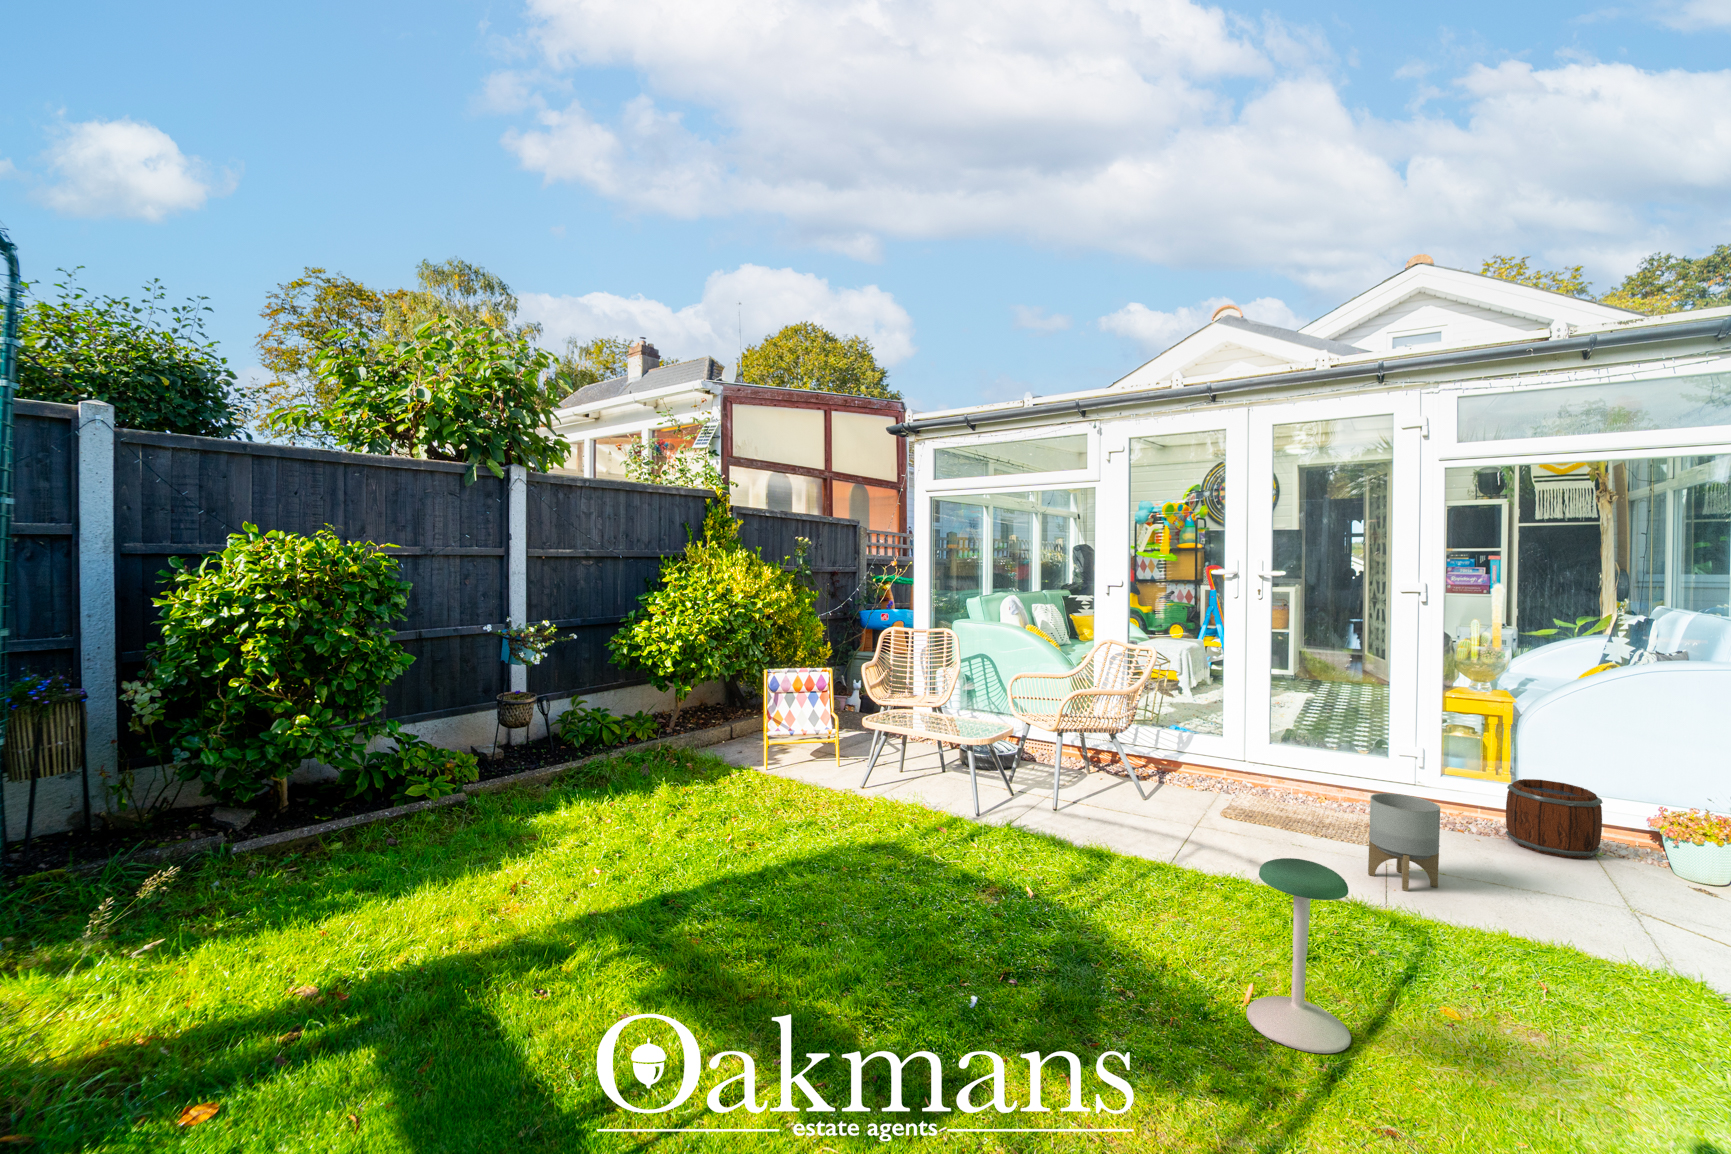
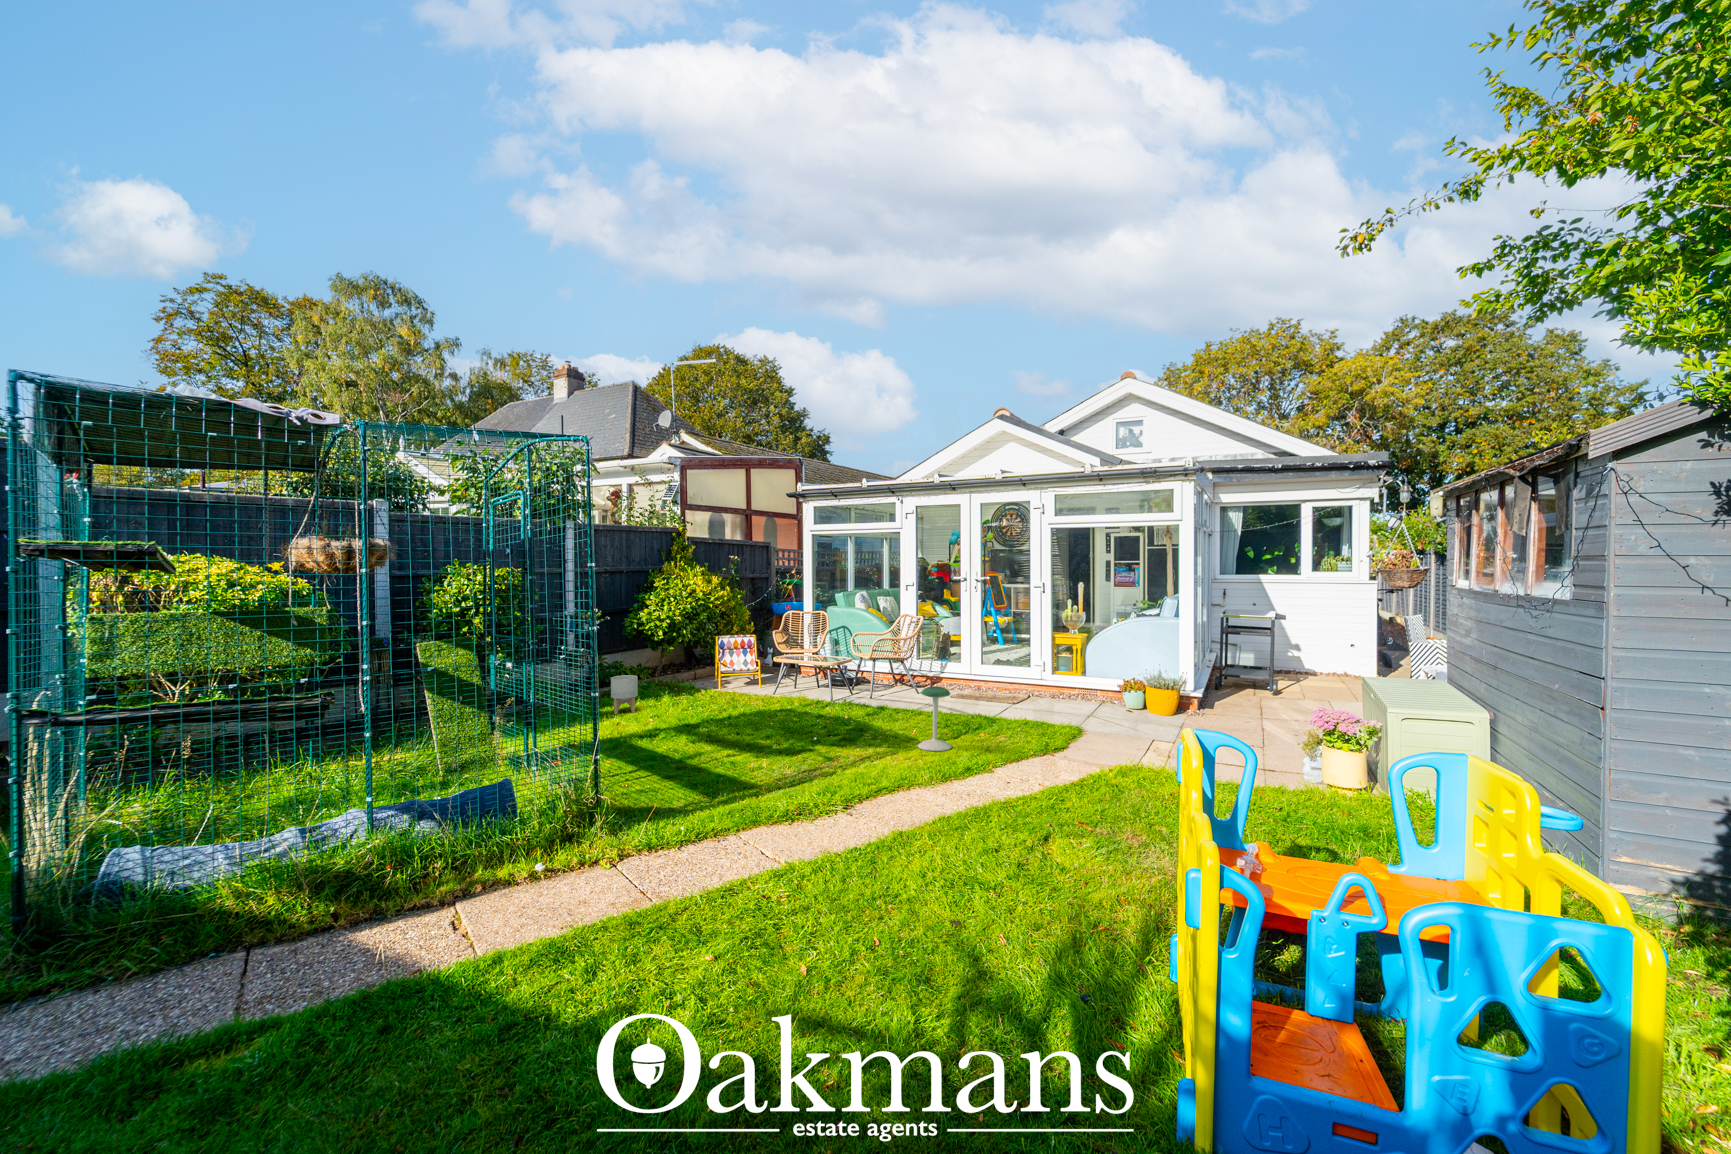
bucket: present [1506,779,1603,858] -> none [1072,672,1105,704]
planter: present [1368,793,1440,891] -> present [611,675,638,714]

